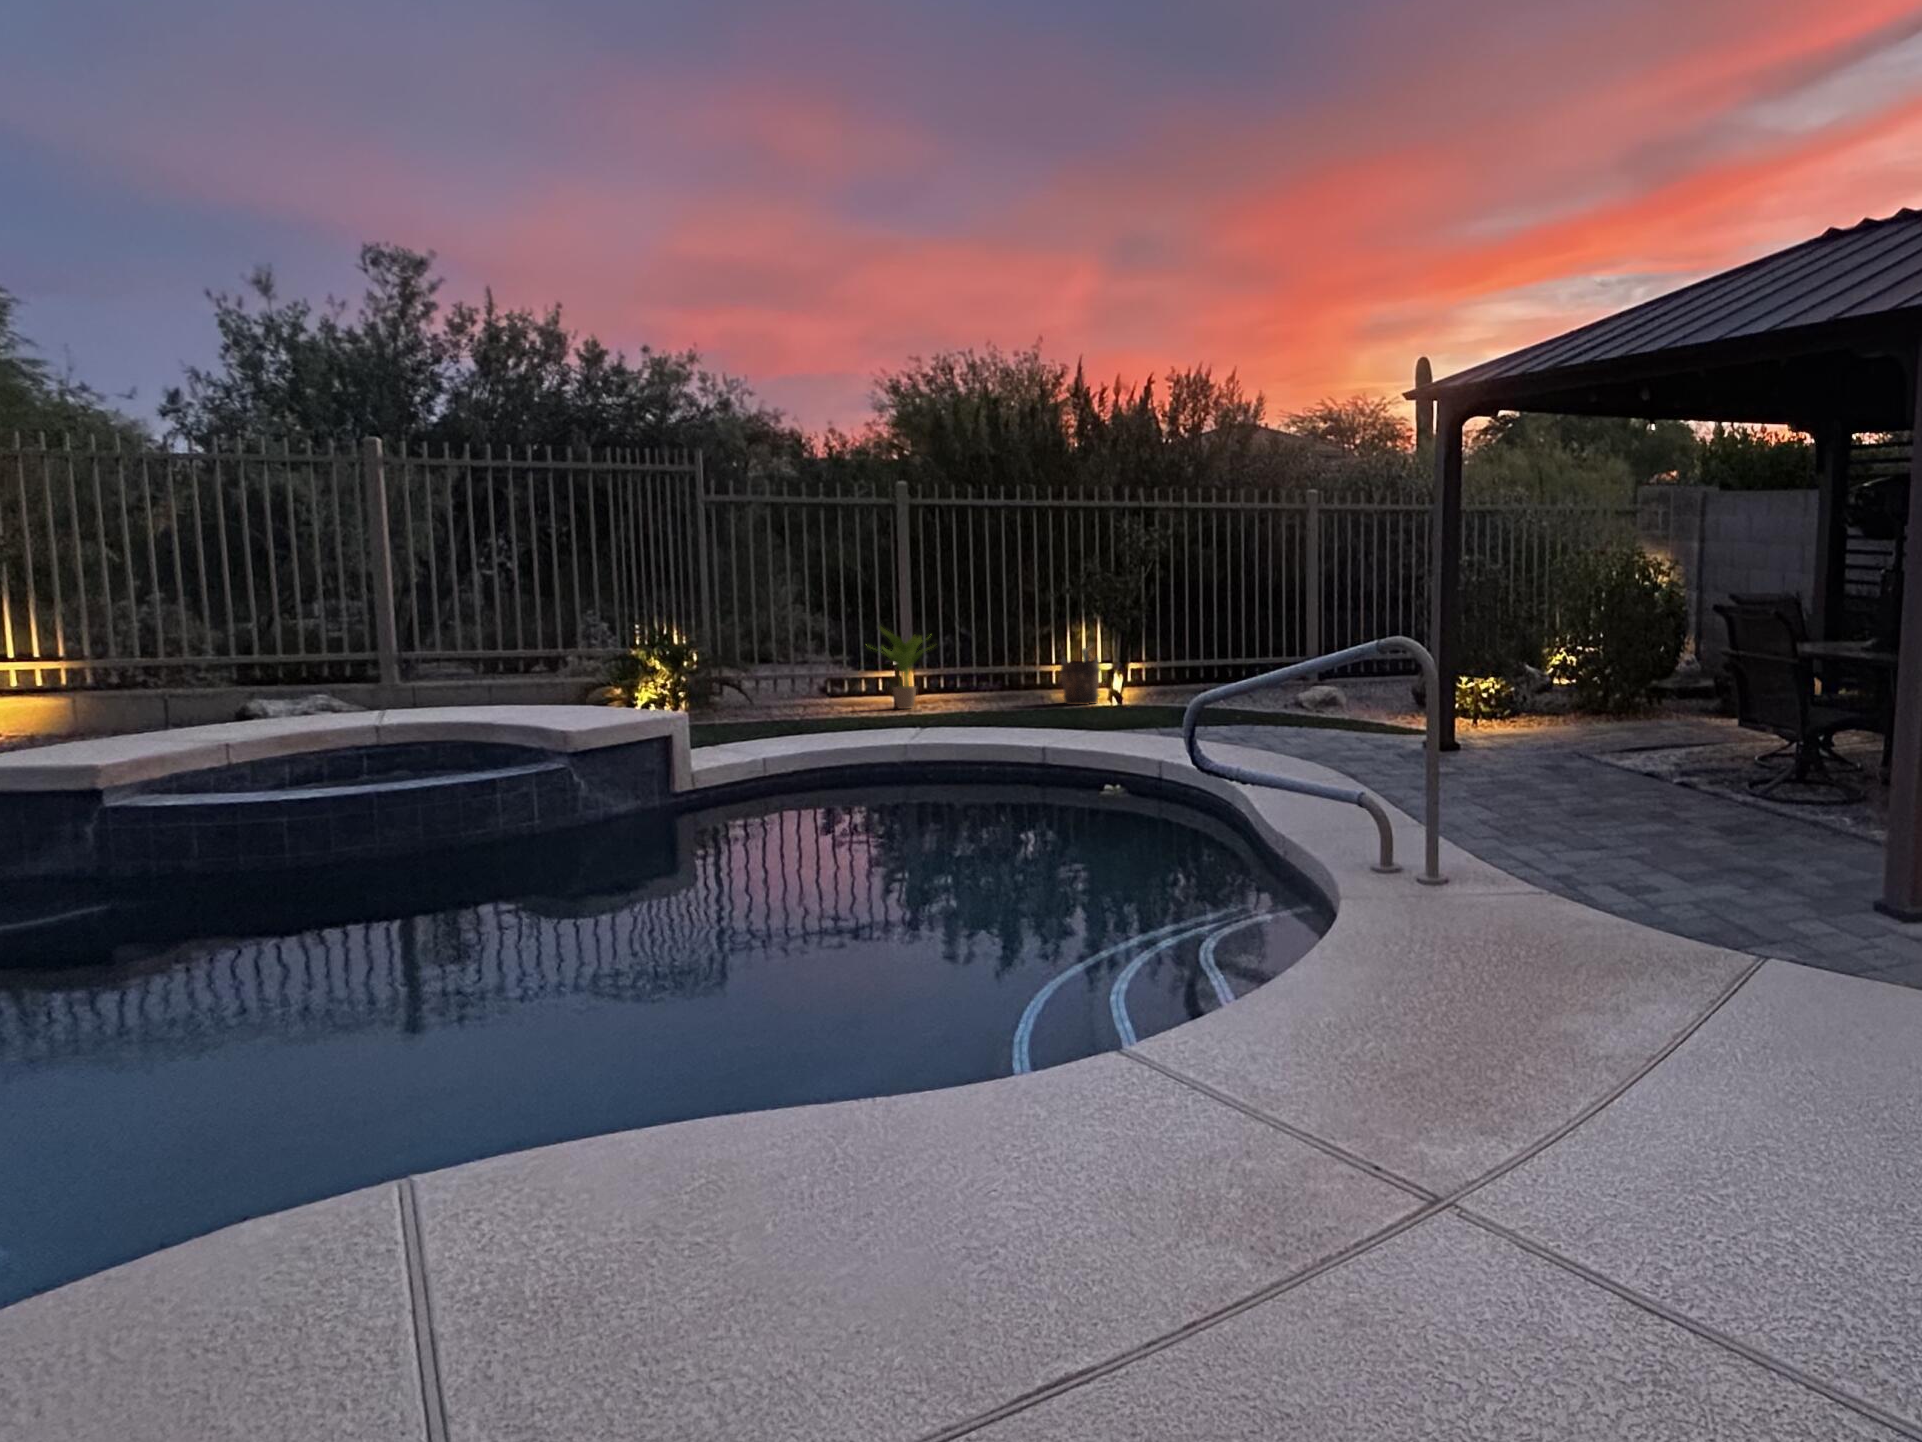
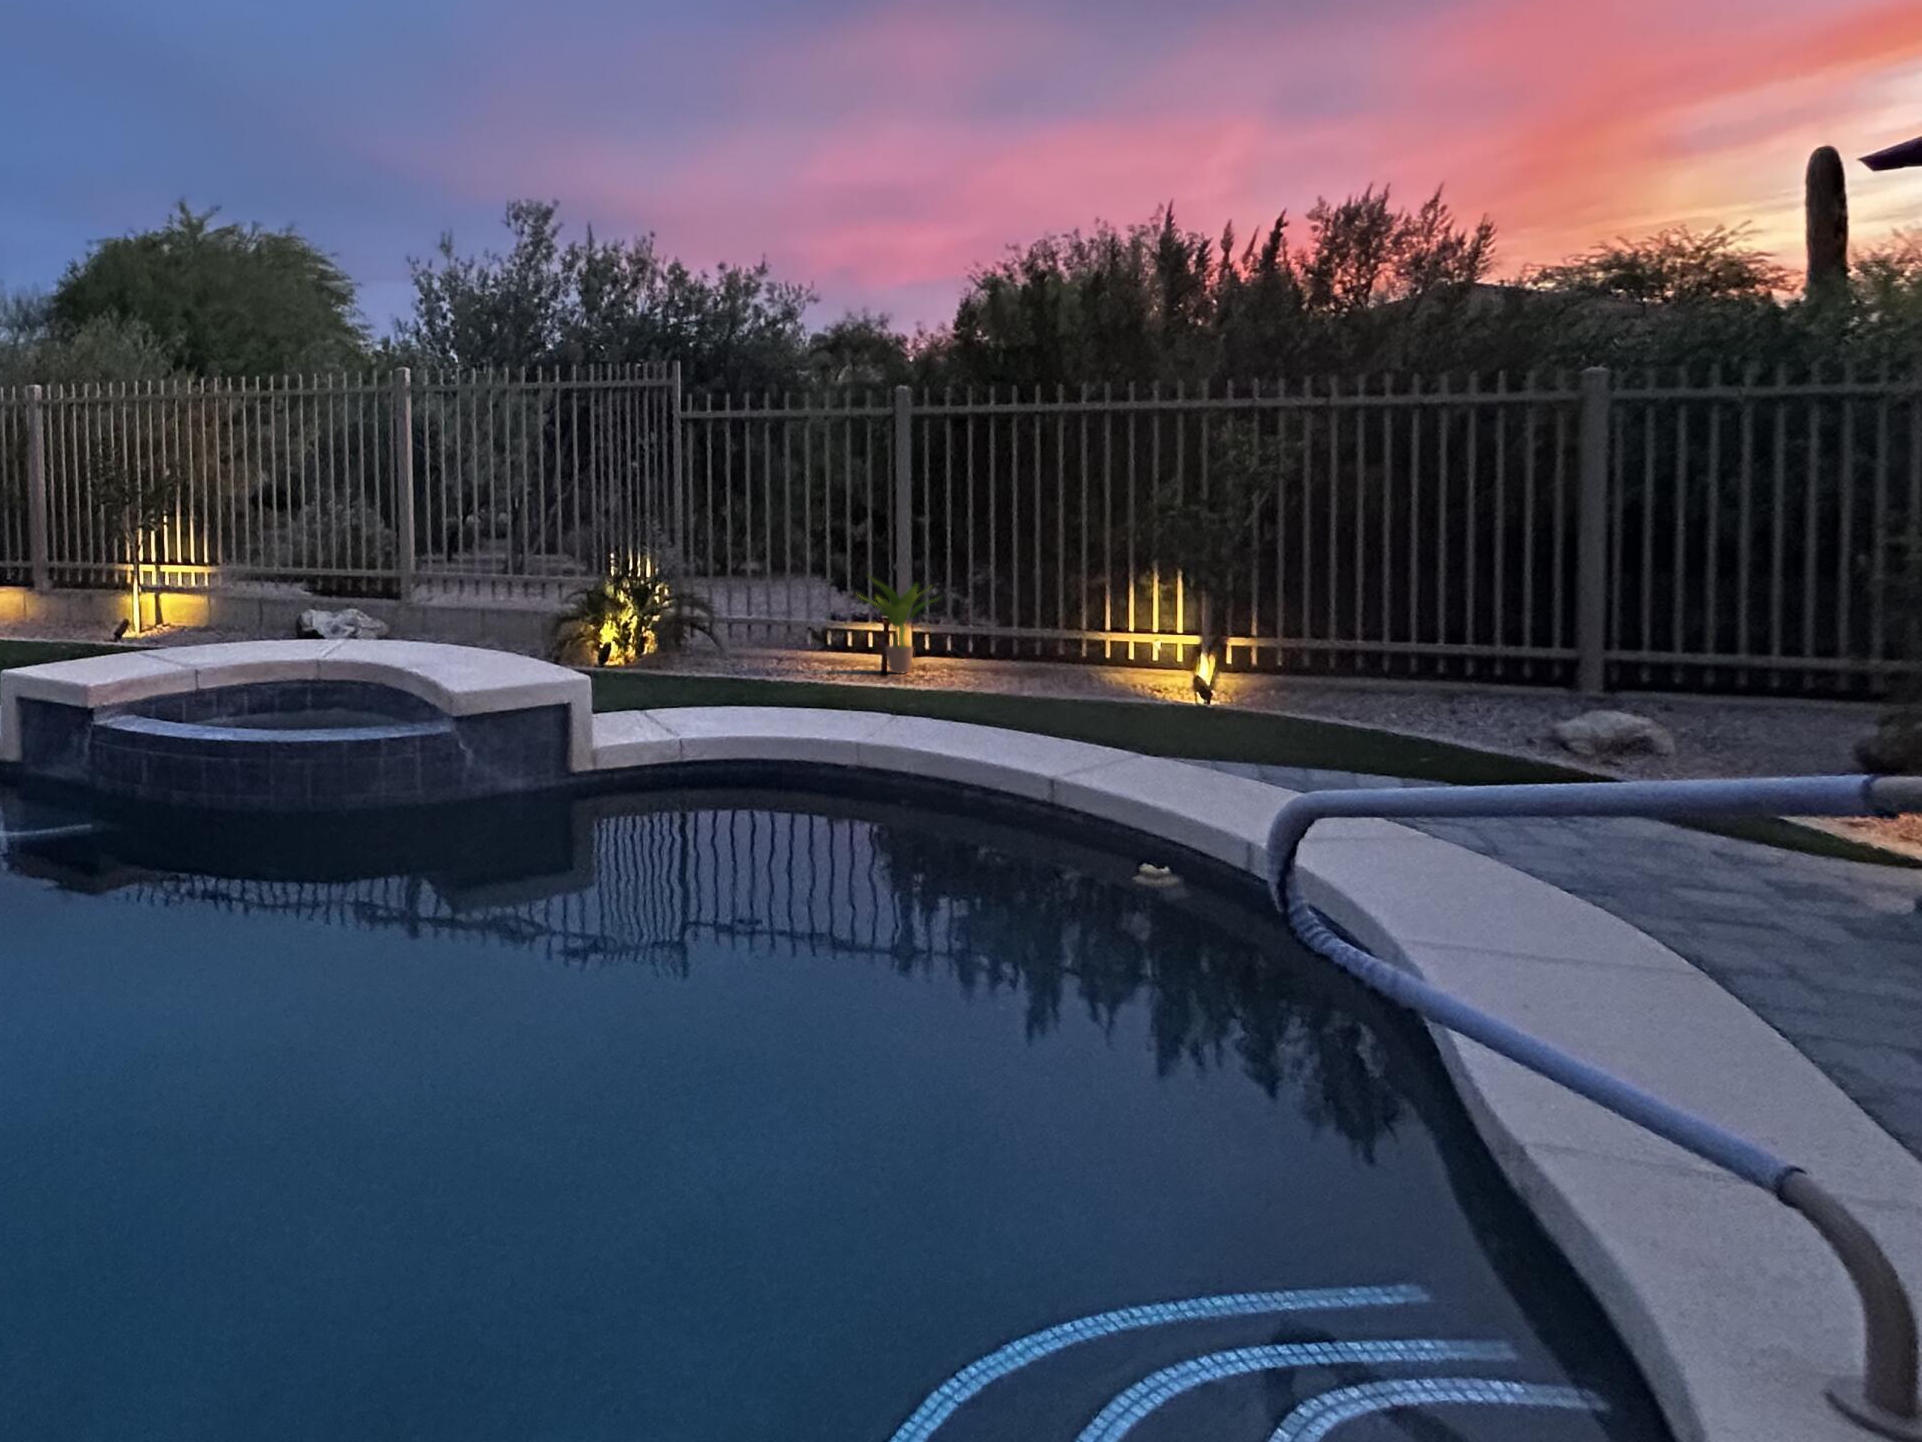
bucket: present [1060,646,1100,705] -> none [1105,602,1165,689]

